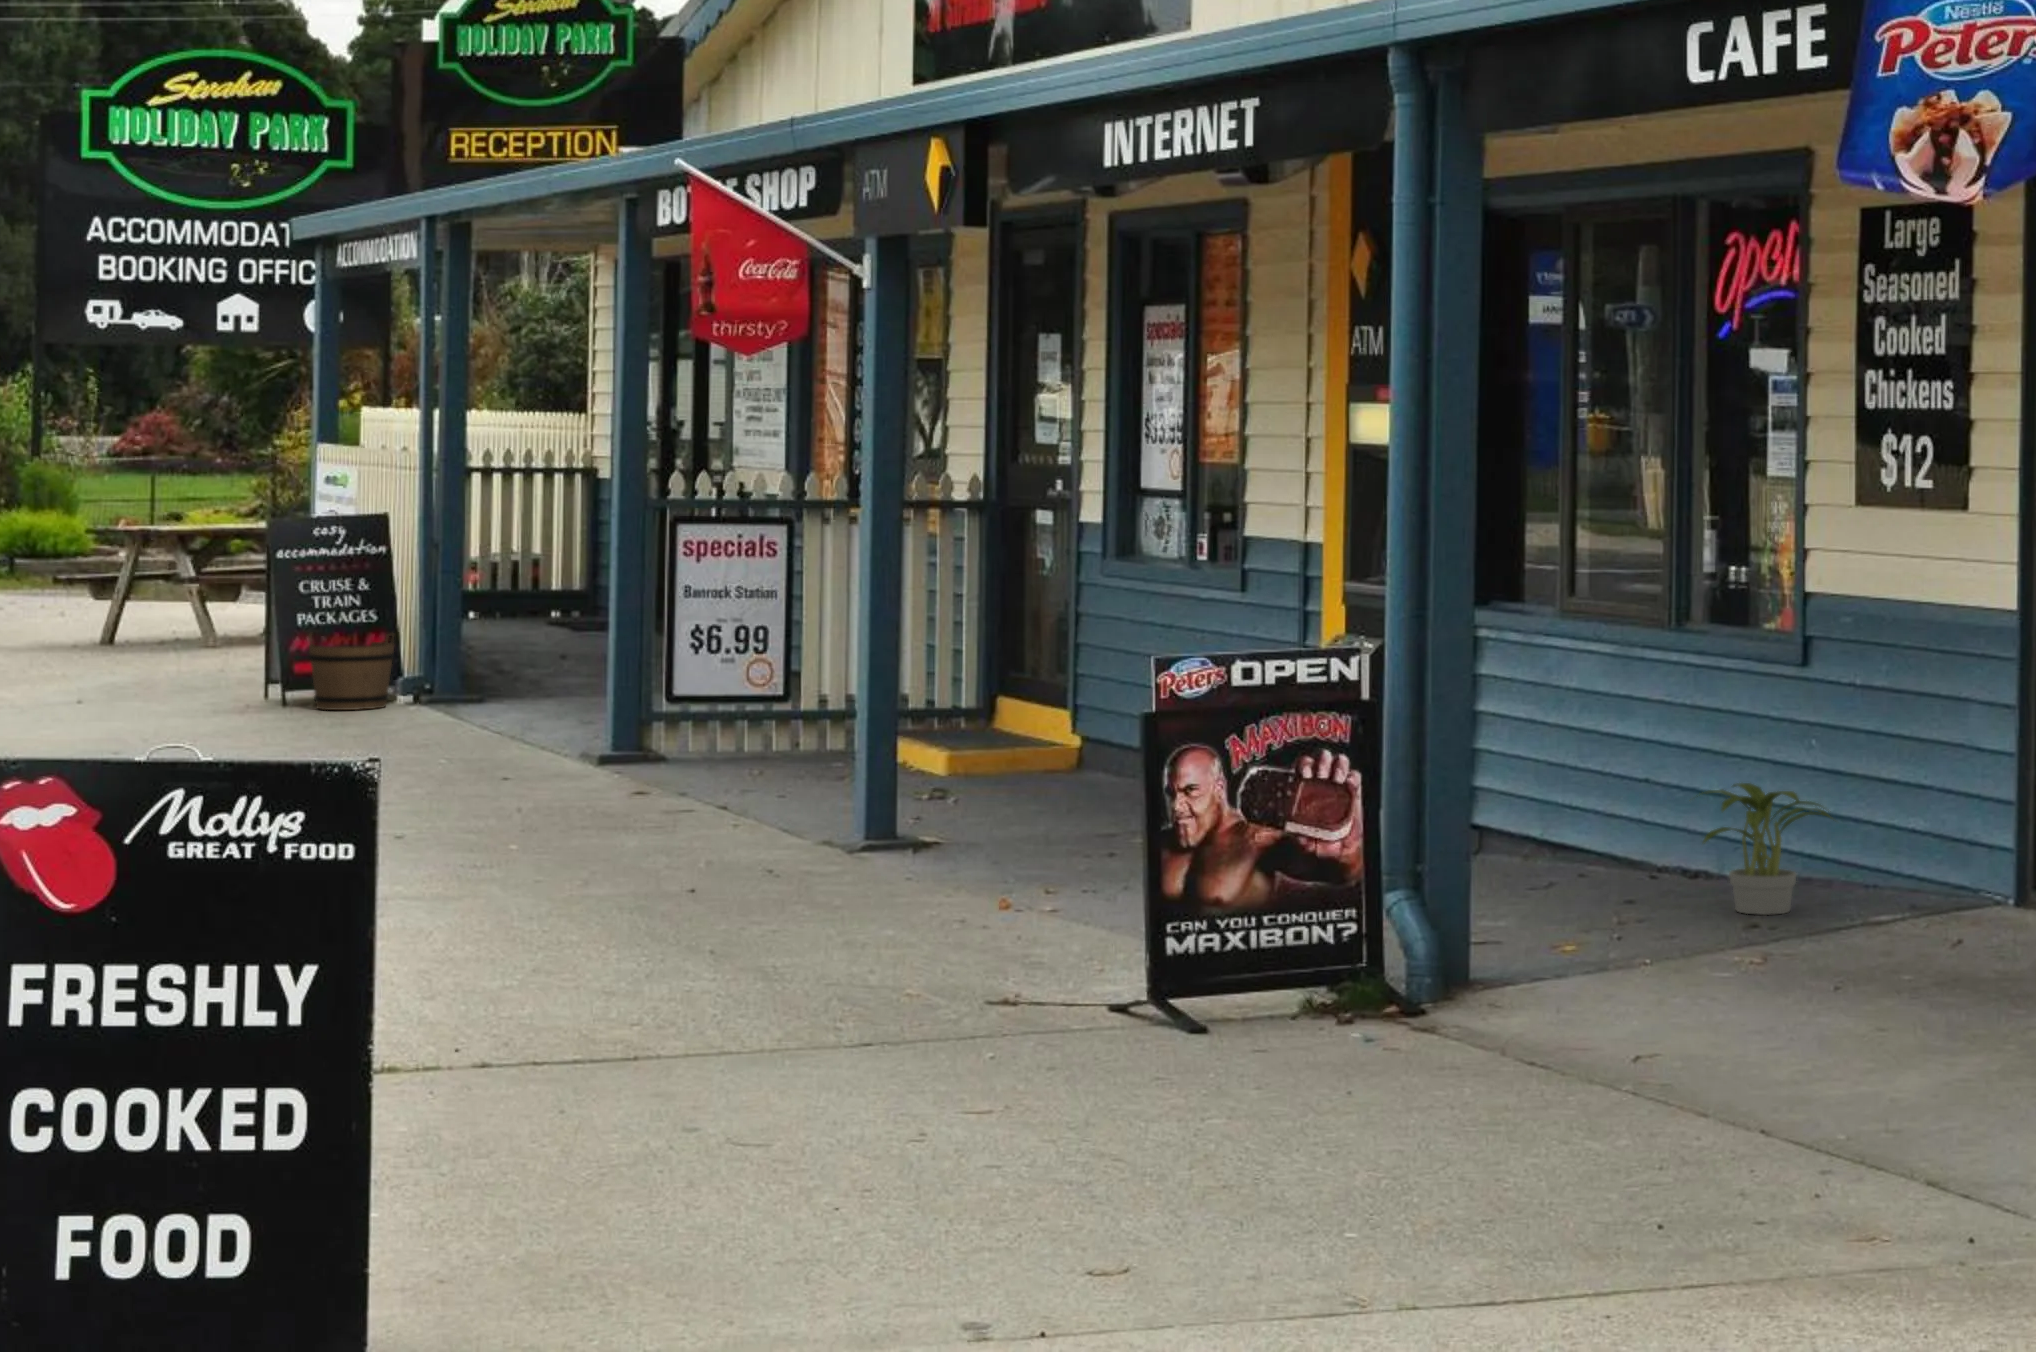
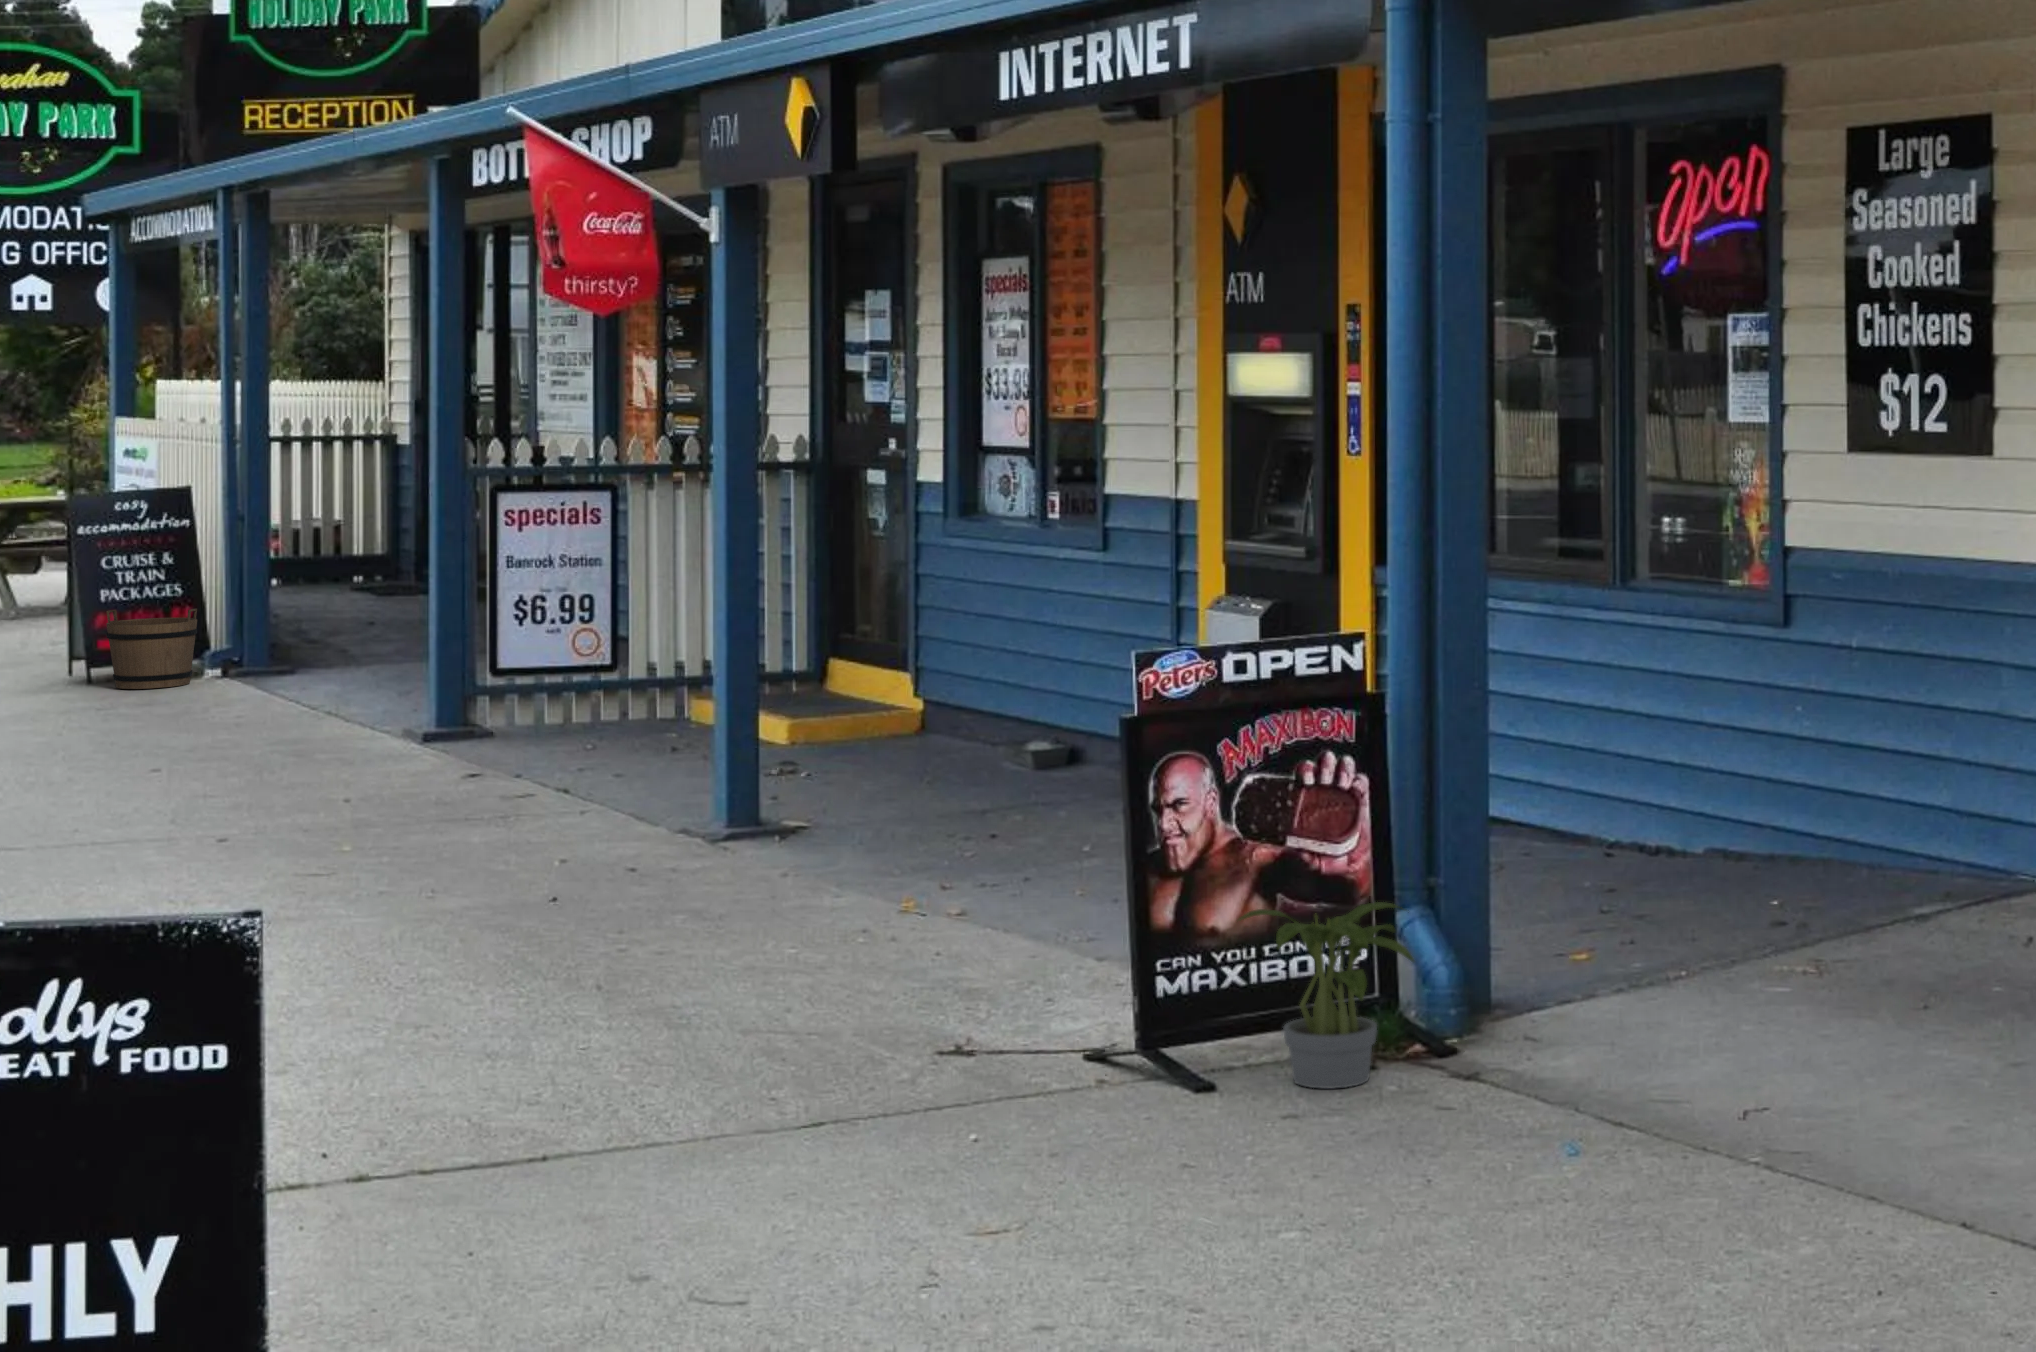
potted plant: present [1703,783,1833,915] -> present [1238,902,1414,1089]

